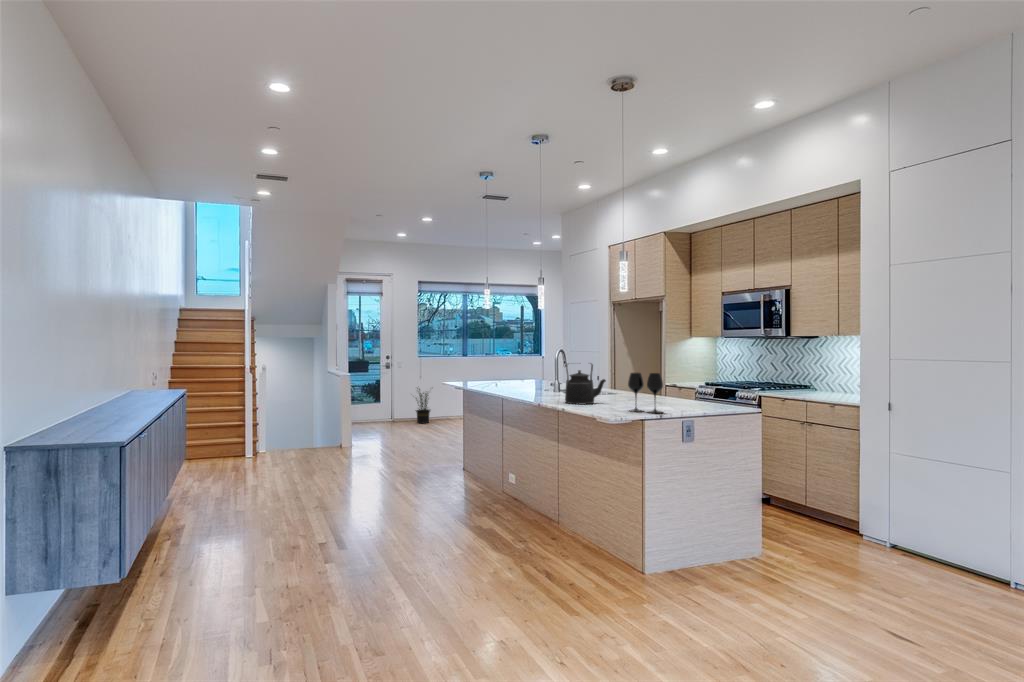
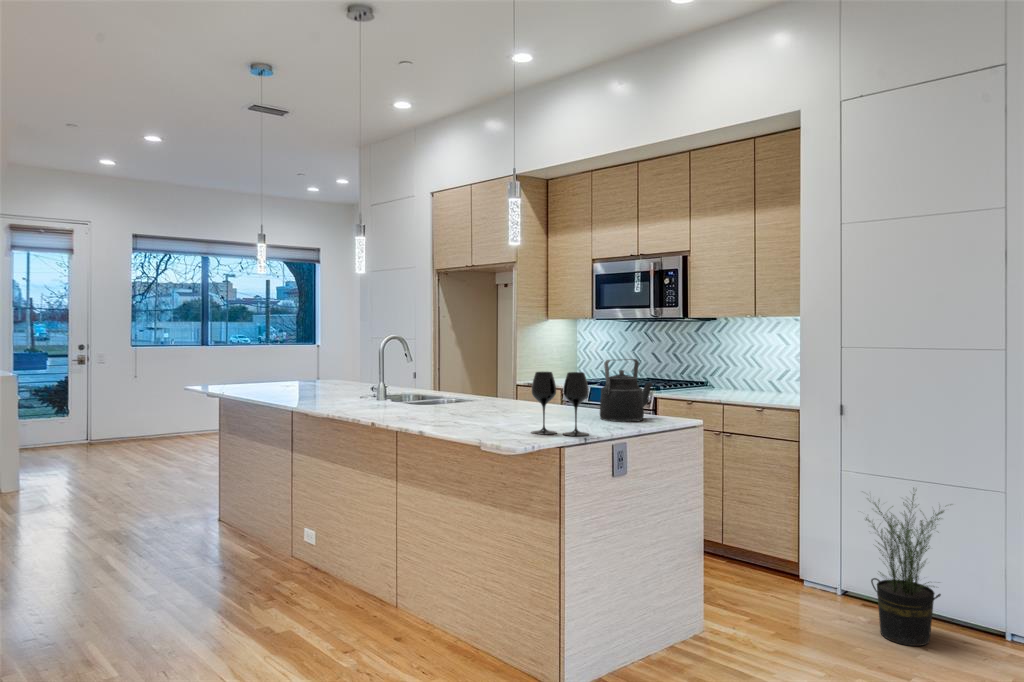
kettle: present [565,364,606,404] -> present [600,359,653,422]
potted plant: present [416,388,430,423] -> present [866,488,944,646]

